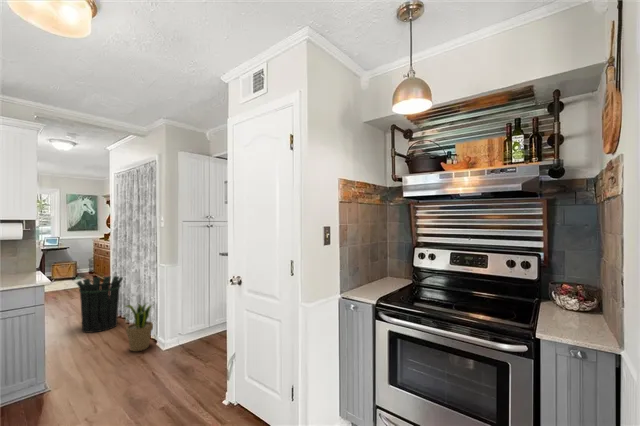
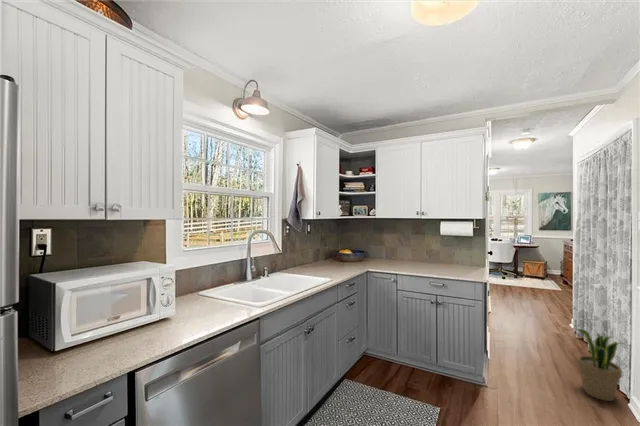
waste bin: present [77,276,123,333] -> none [529,282,585,349]

